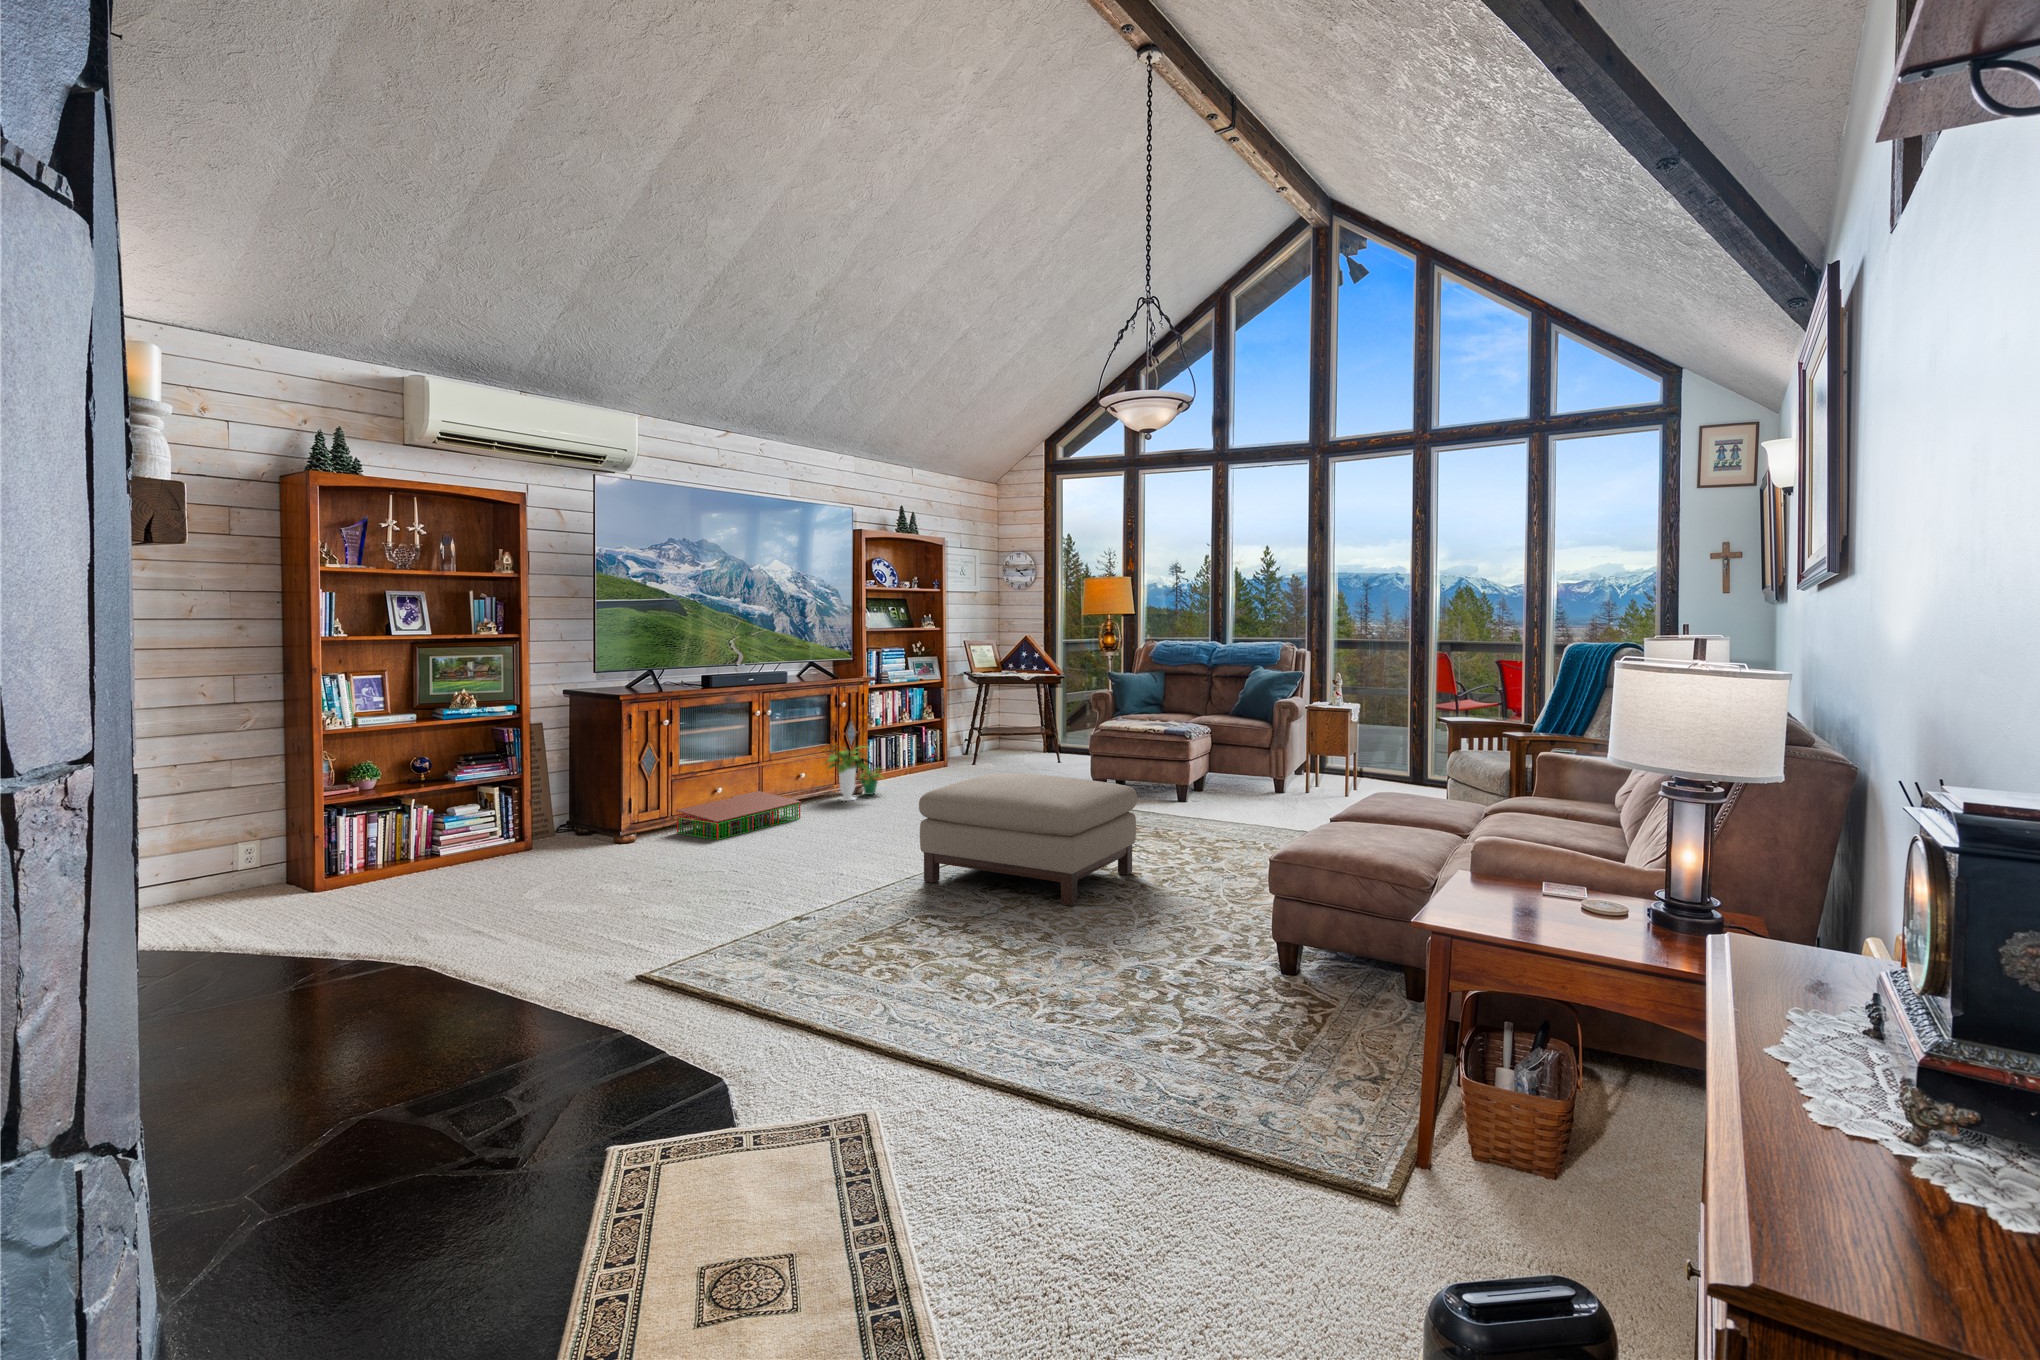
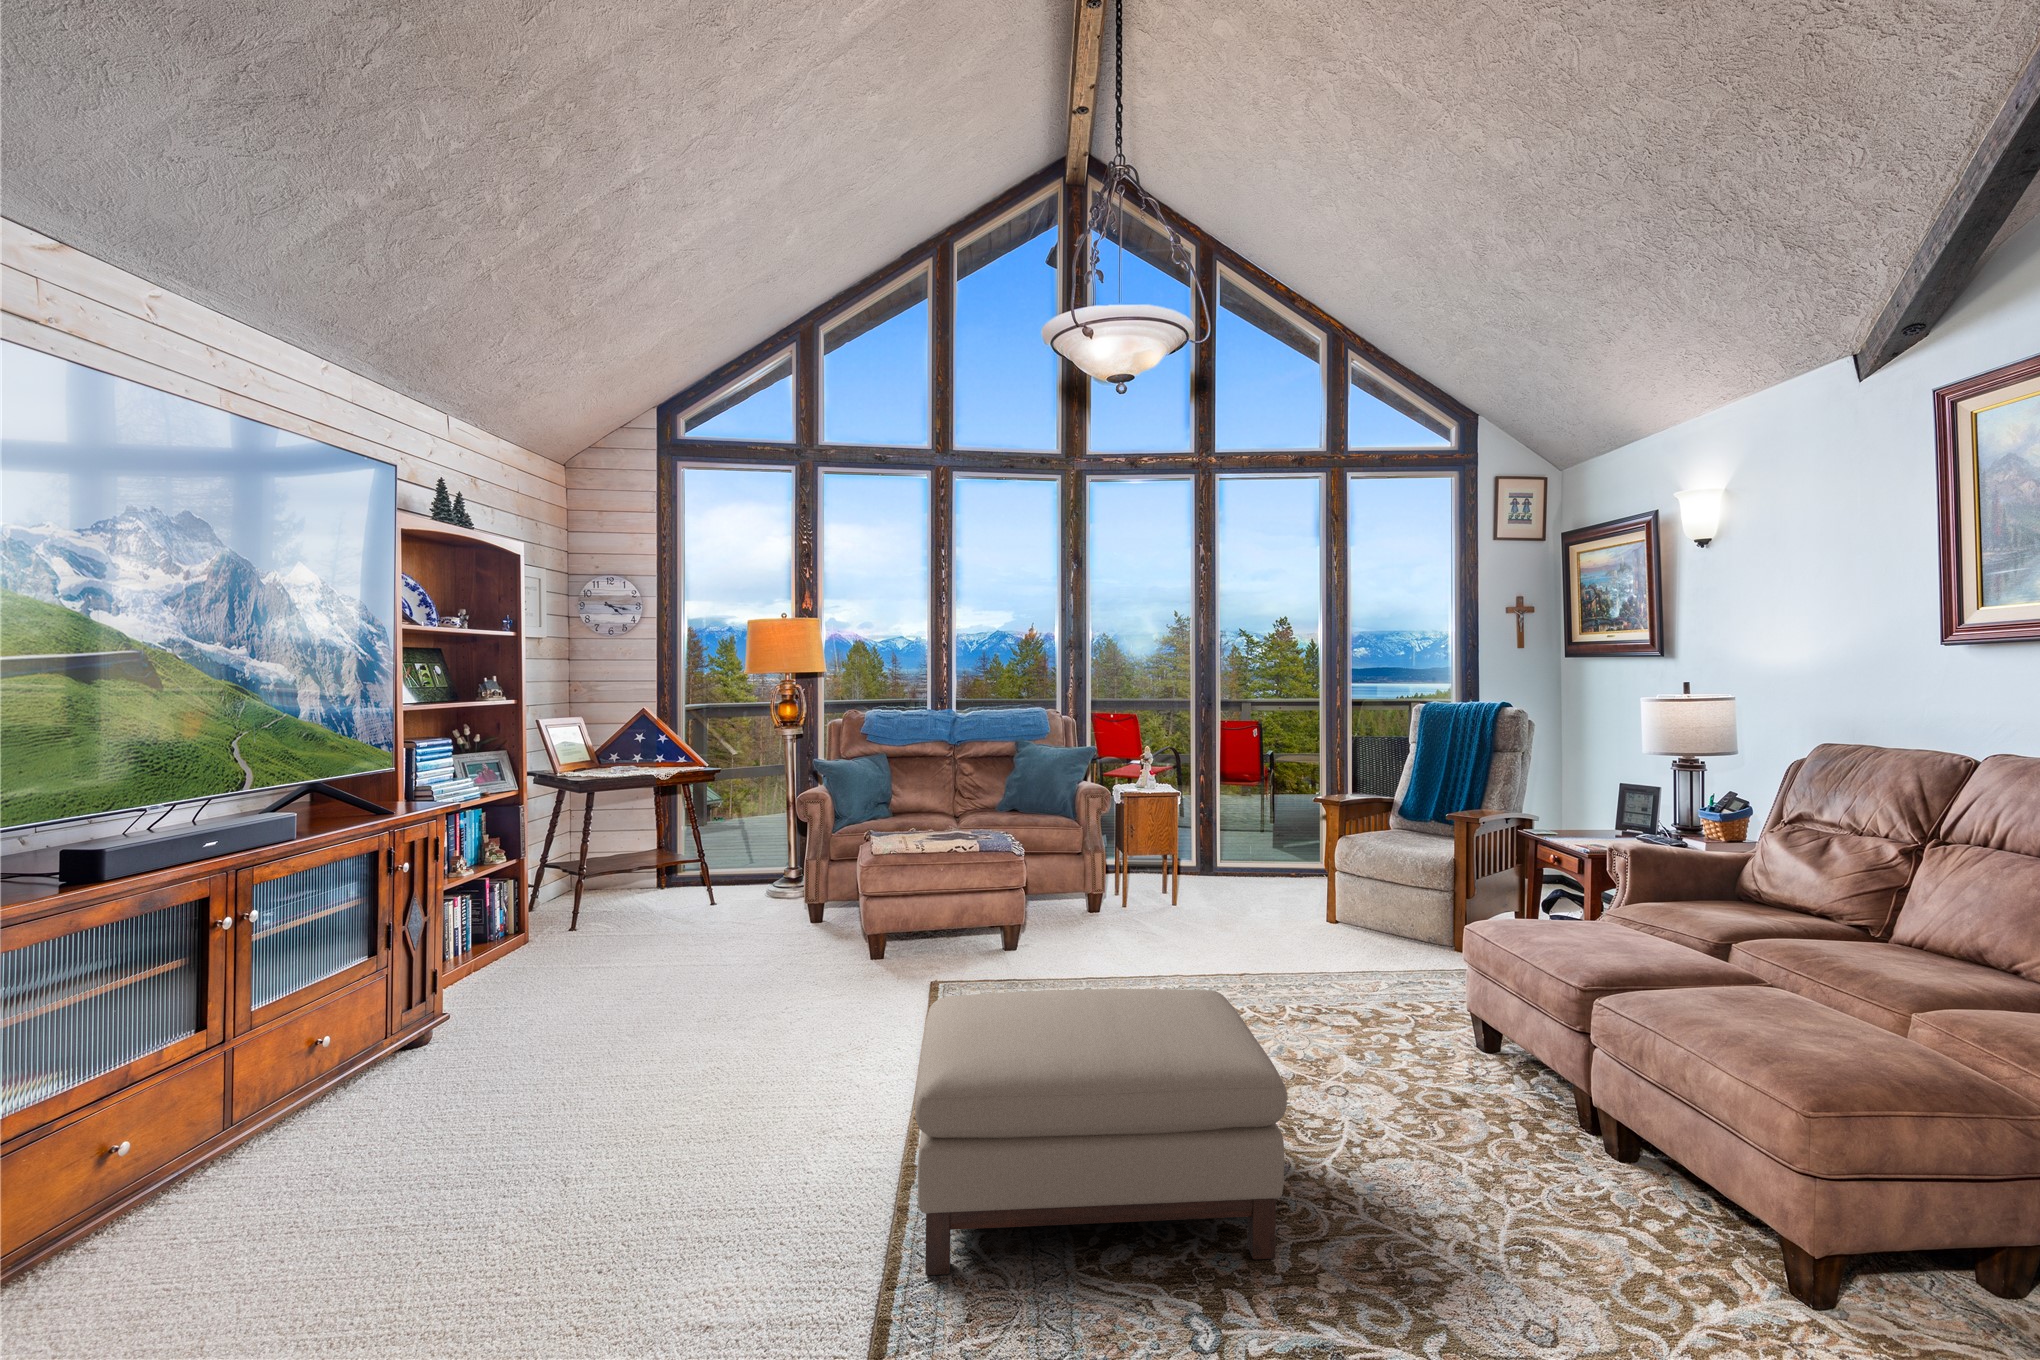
potted plant: present [825,747,883,801] -> none [373,948,511,1070]
storage bin: present [676,791,801,840] -> none [68,1098,393,1282]

